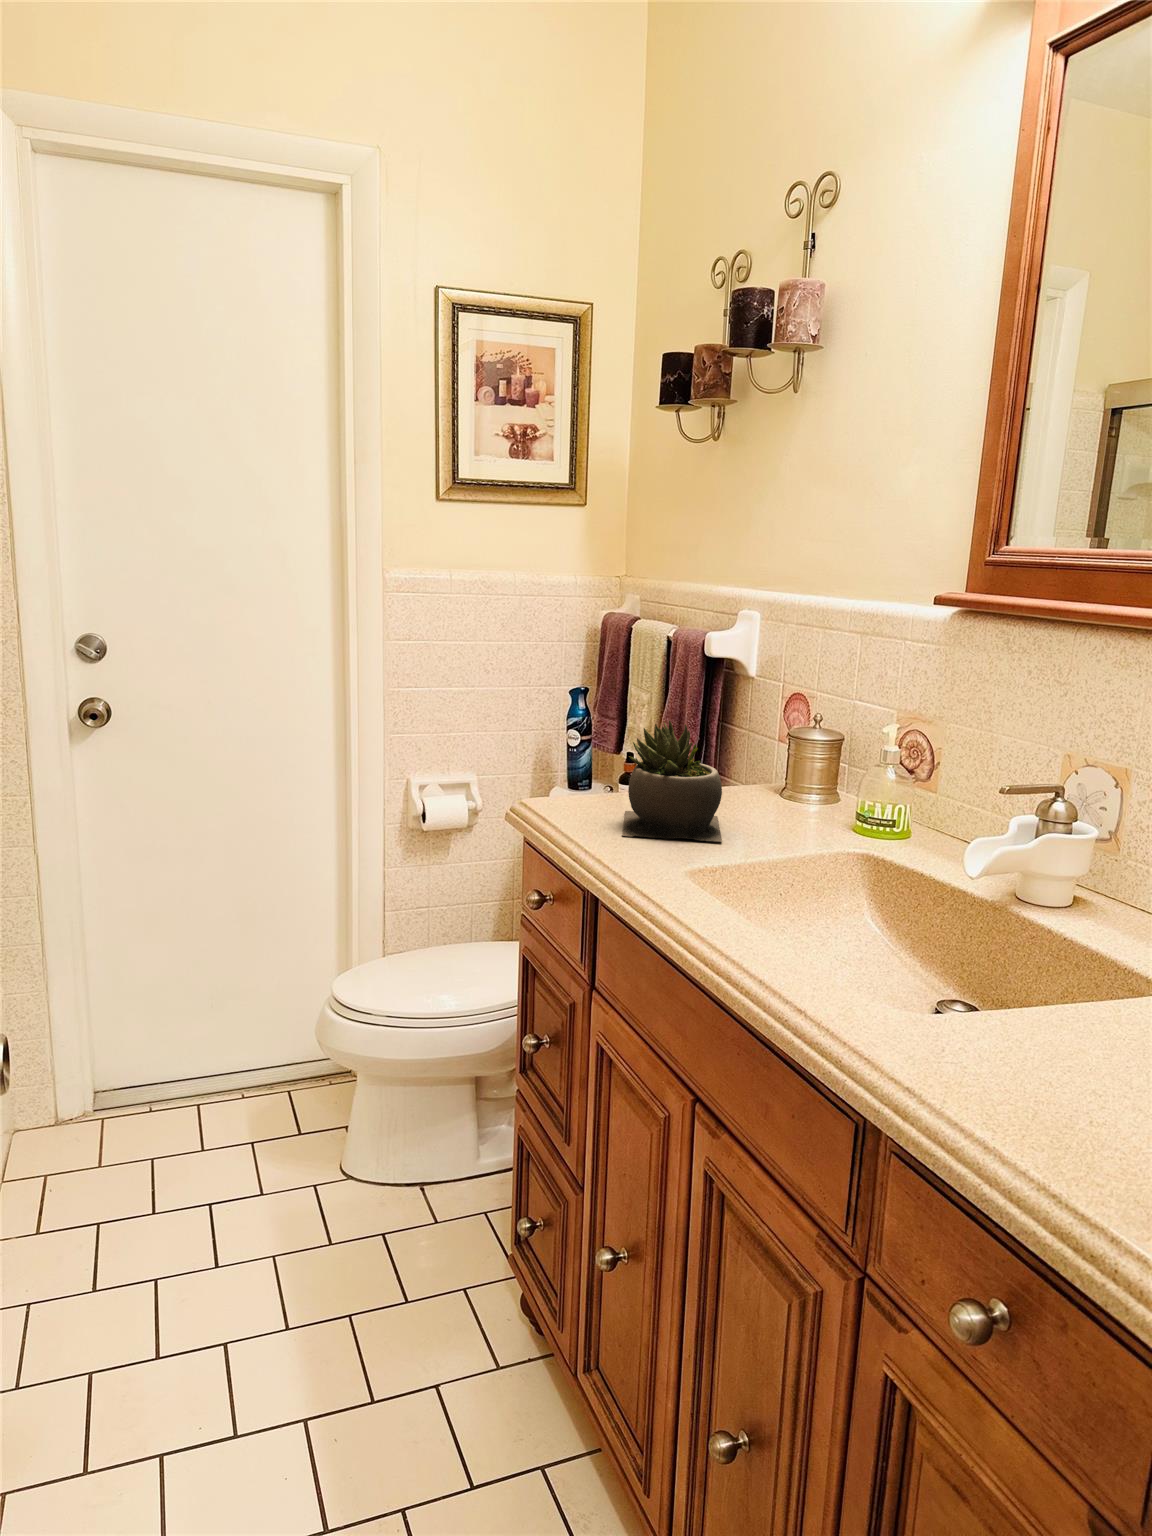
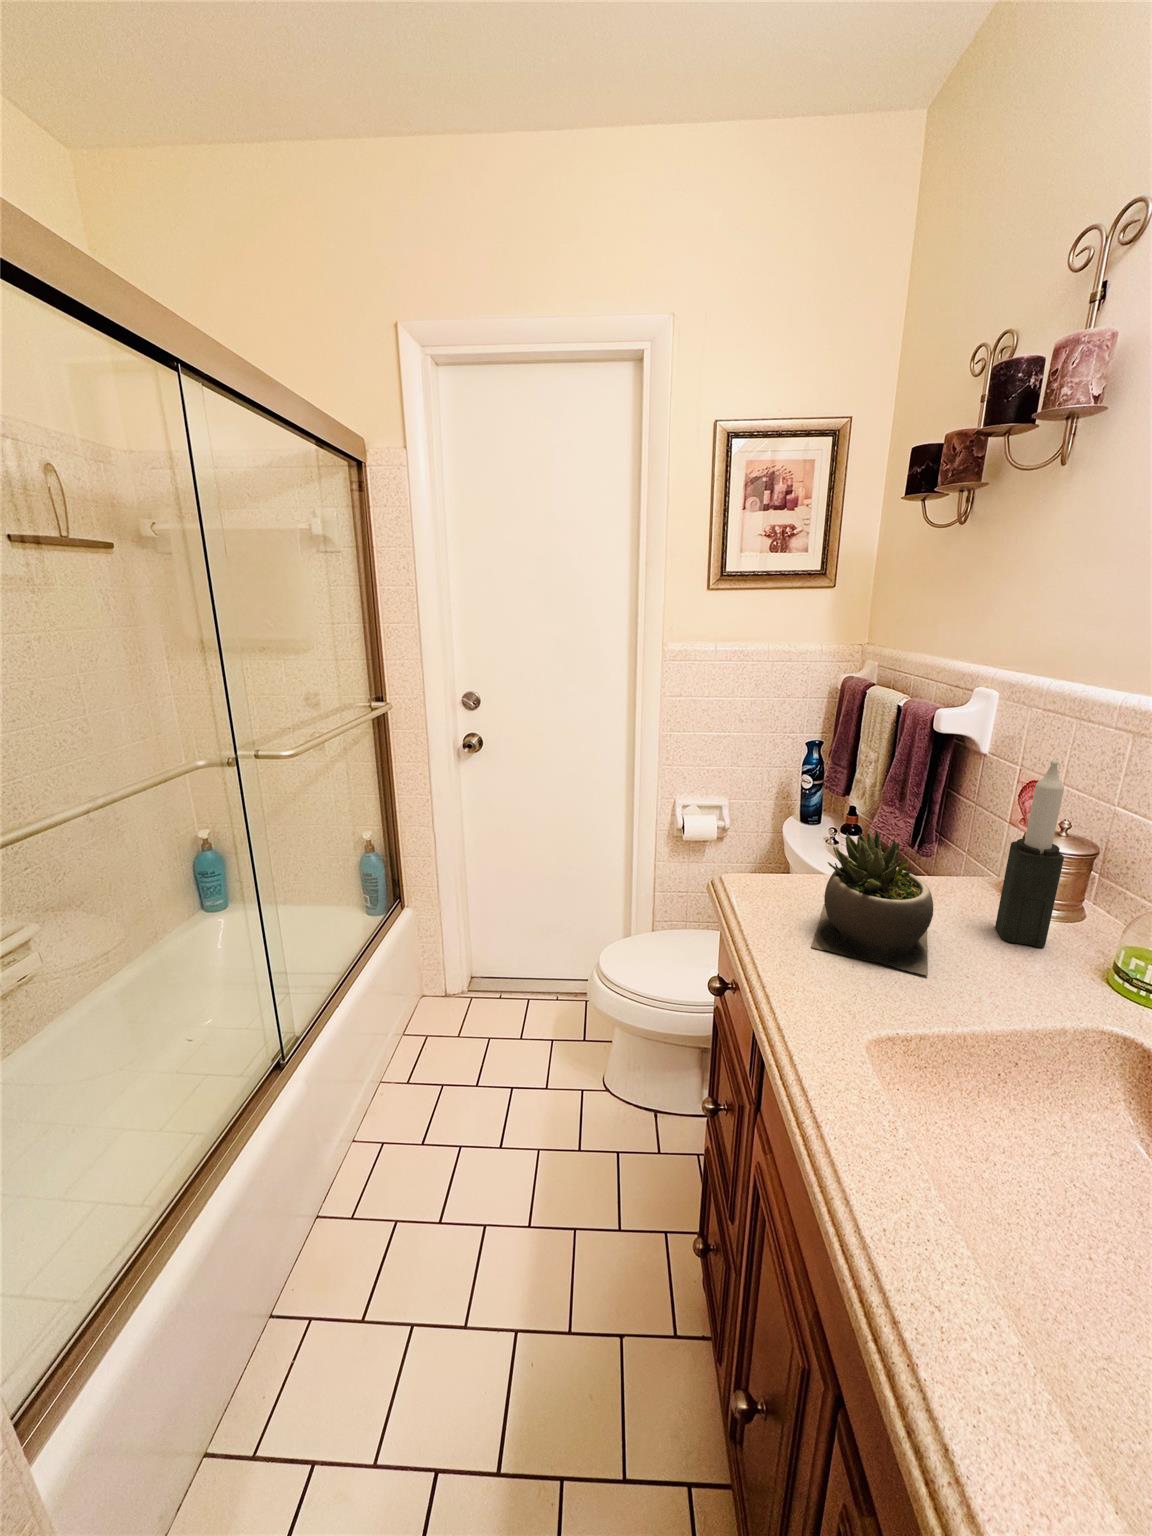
candle: none [773,651,818,823] -> present [995,760,1064,947]

